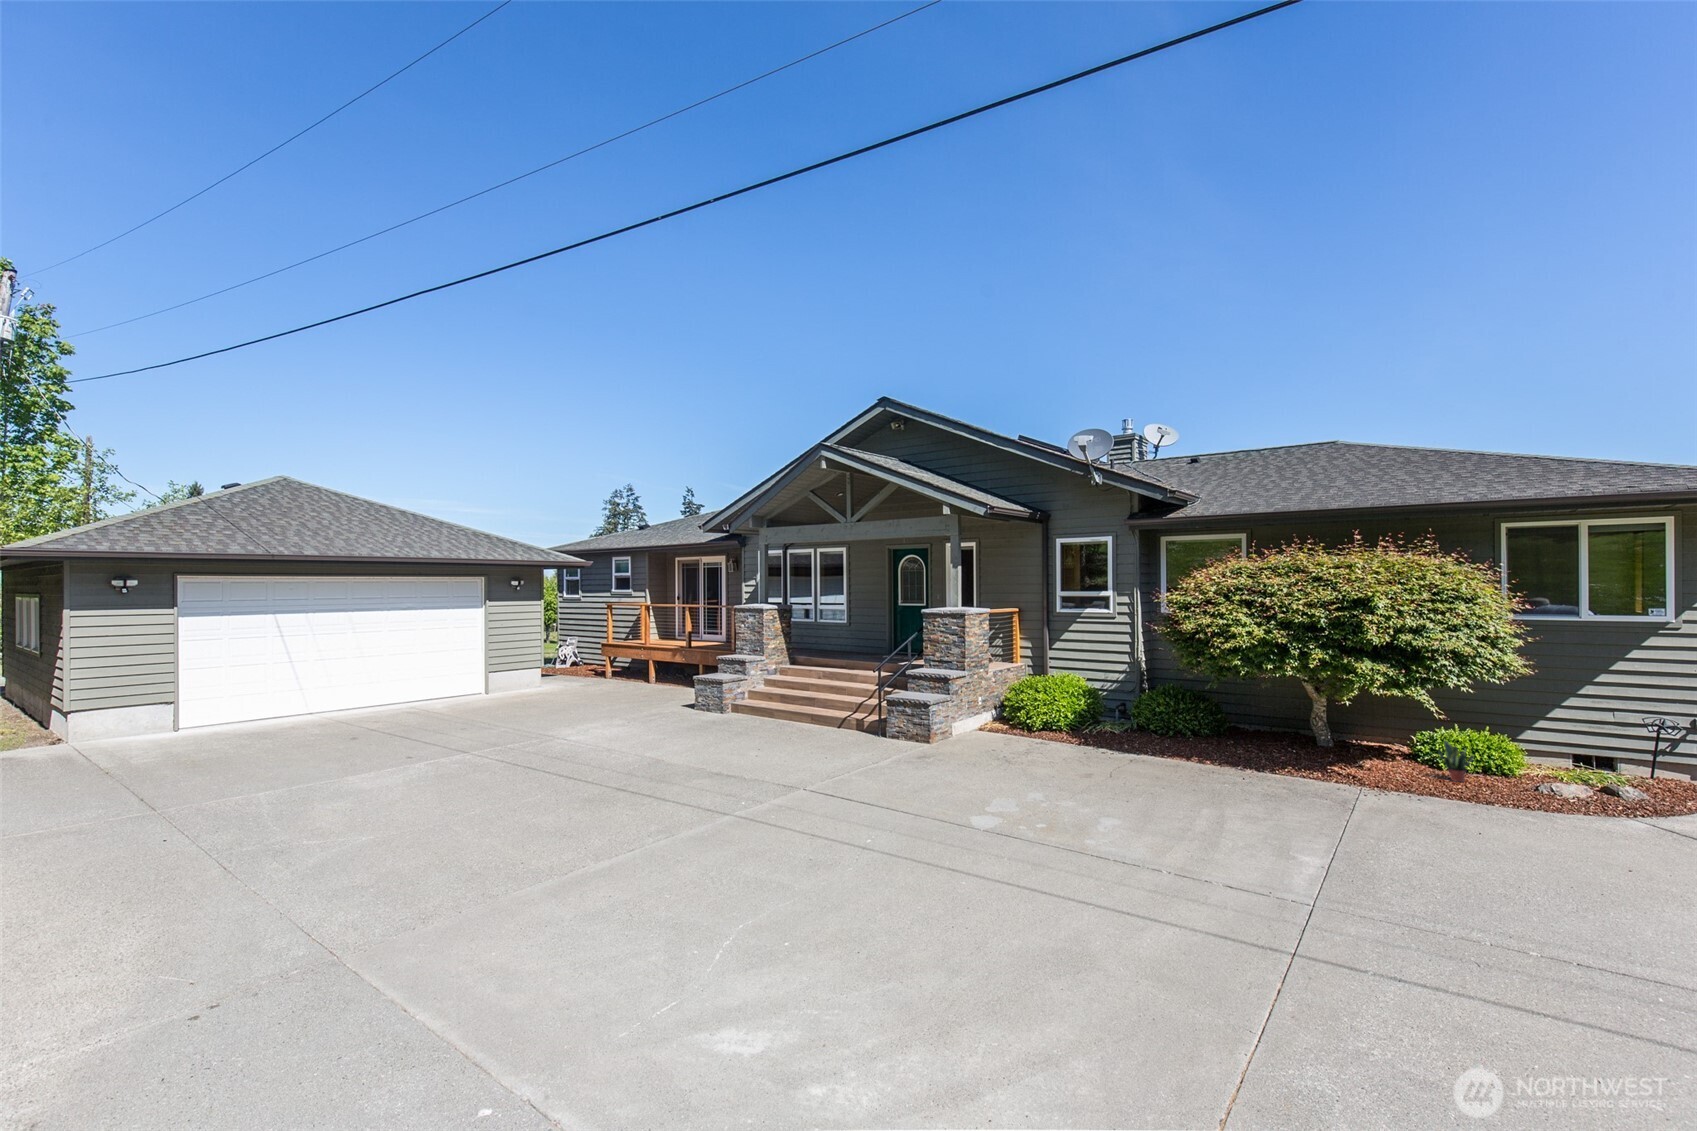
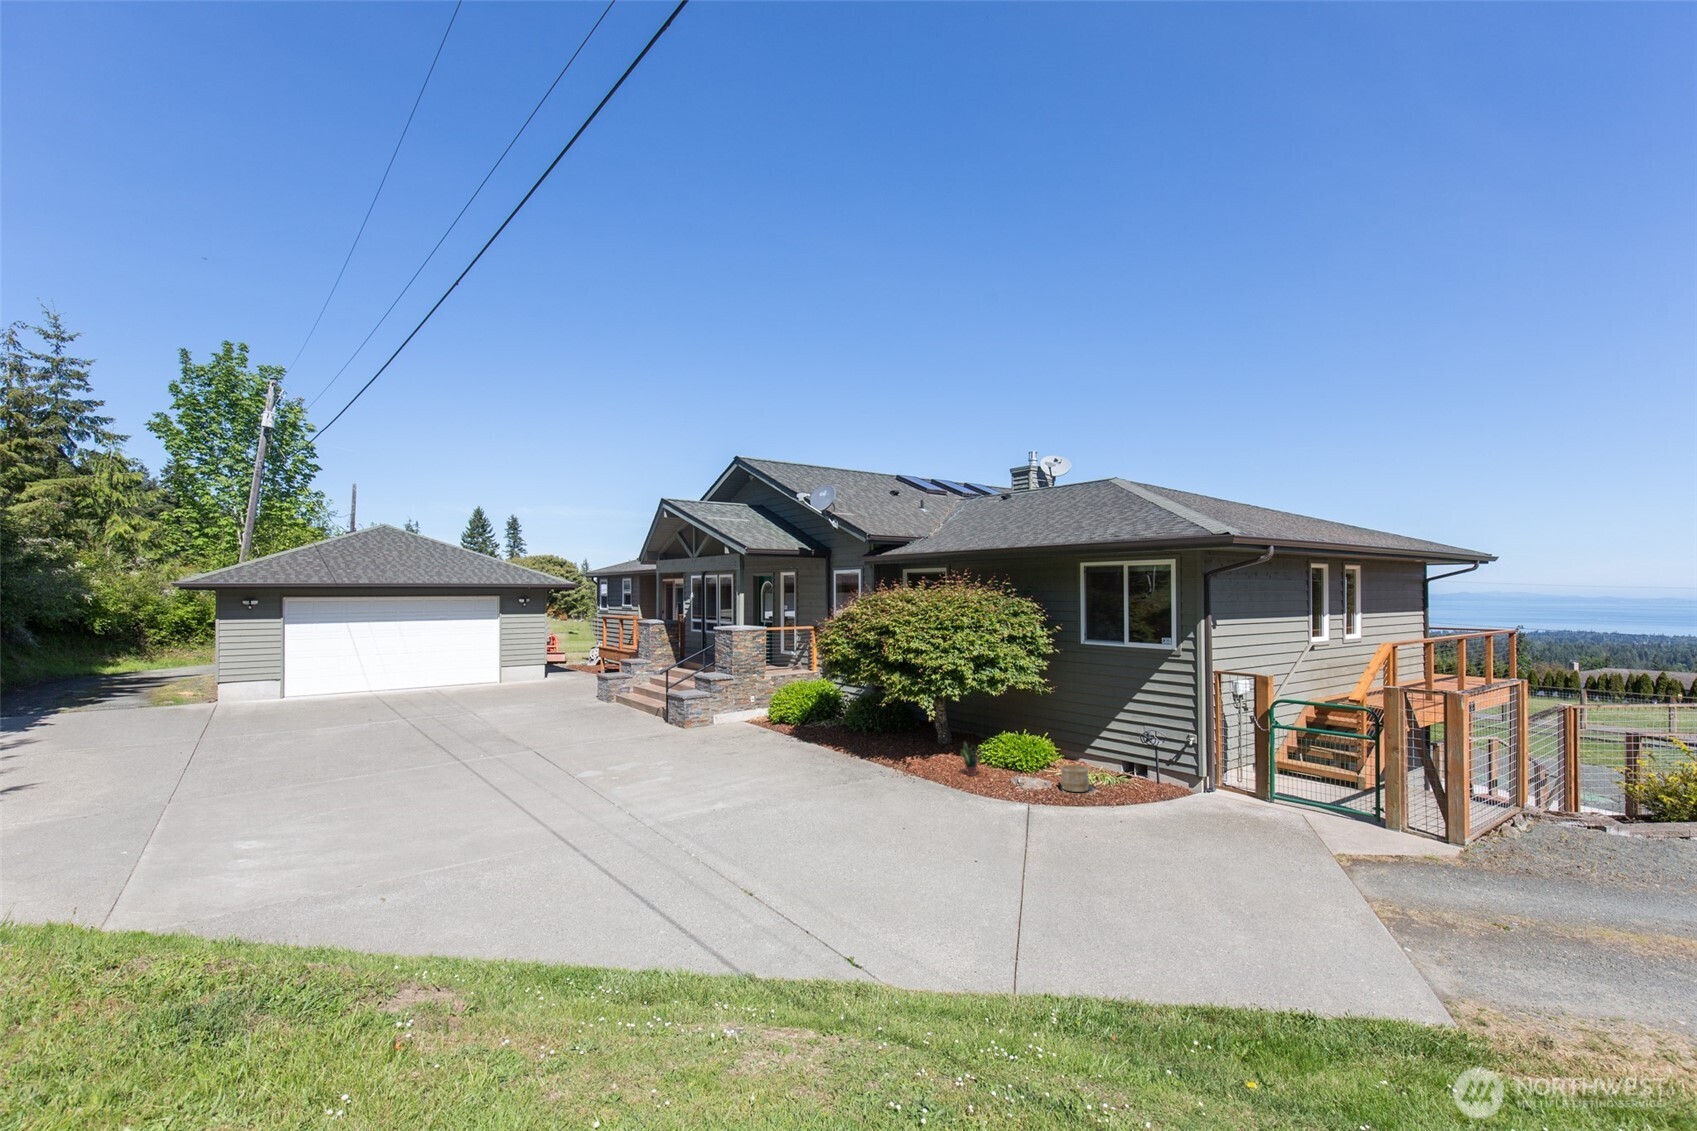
wooden bucket: none [1594,760,1644,793] -> present [1061,765,1089,792]

